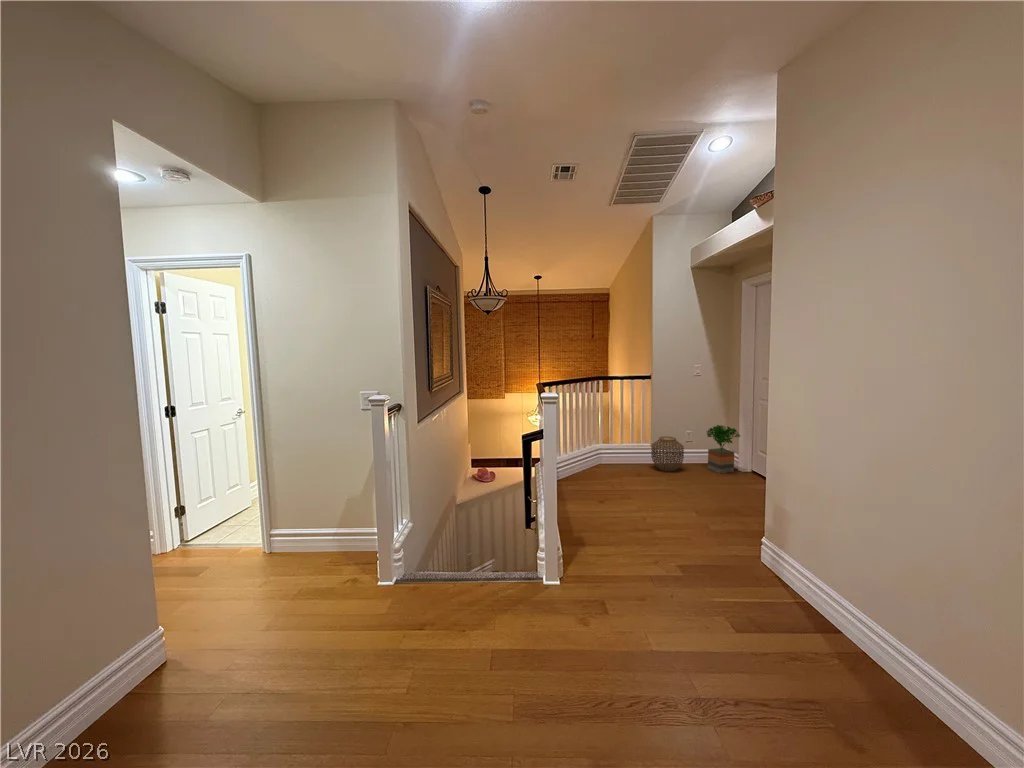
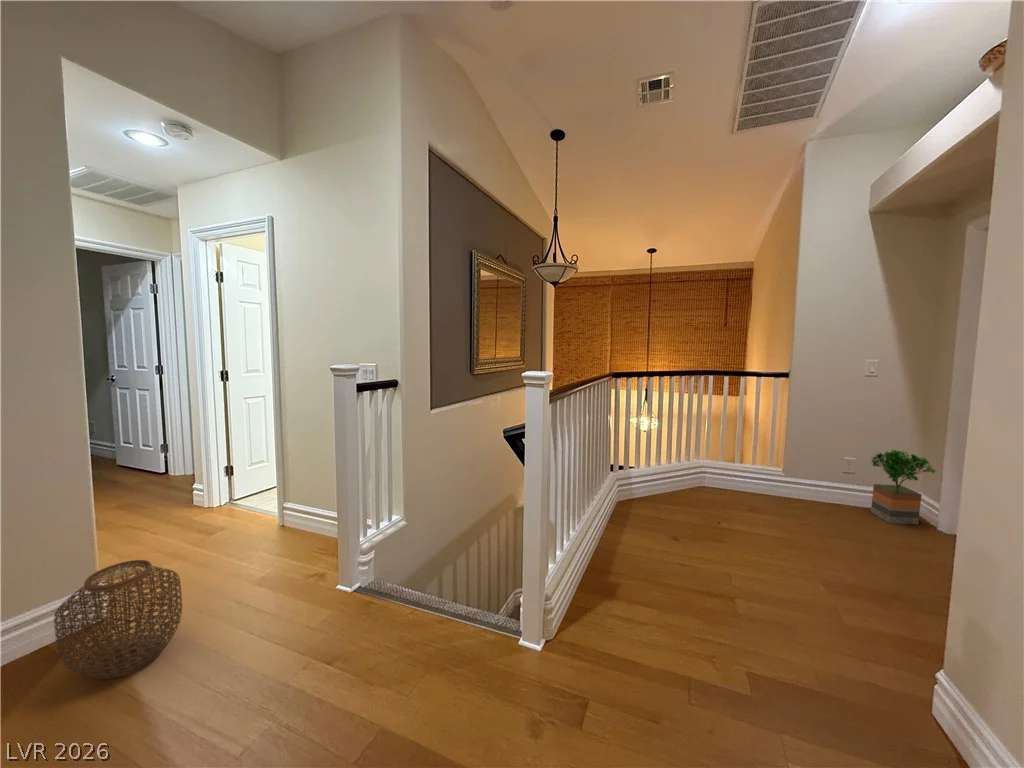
woven basket: present [651,436,684,471] -> present [54,560,182,679]

